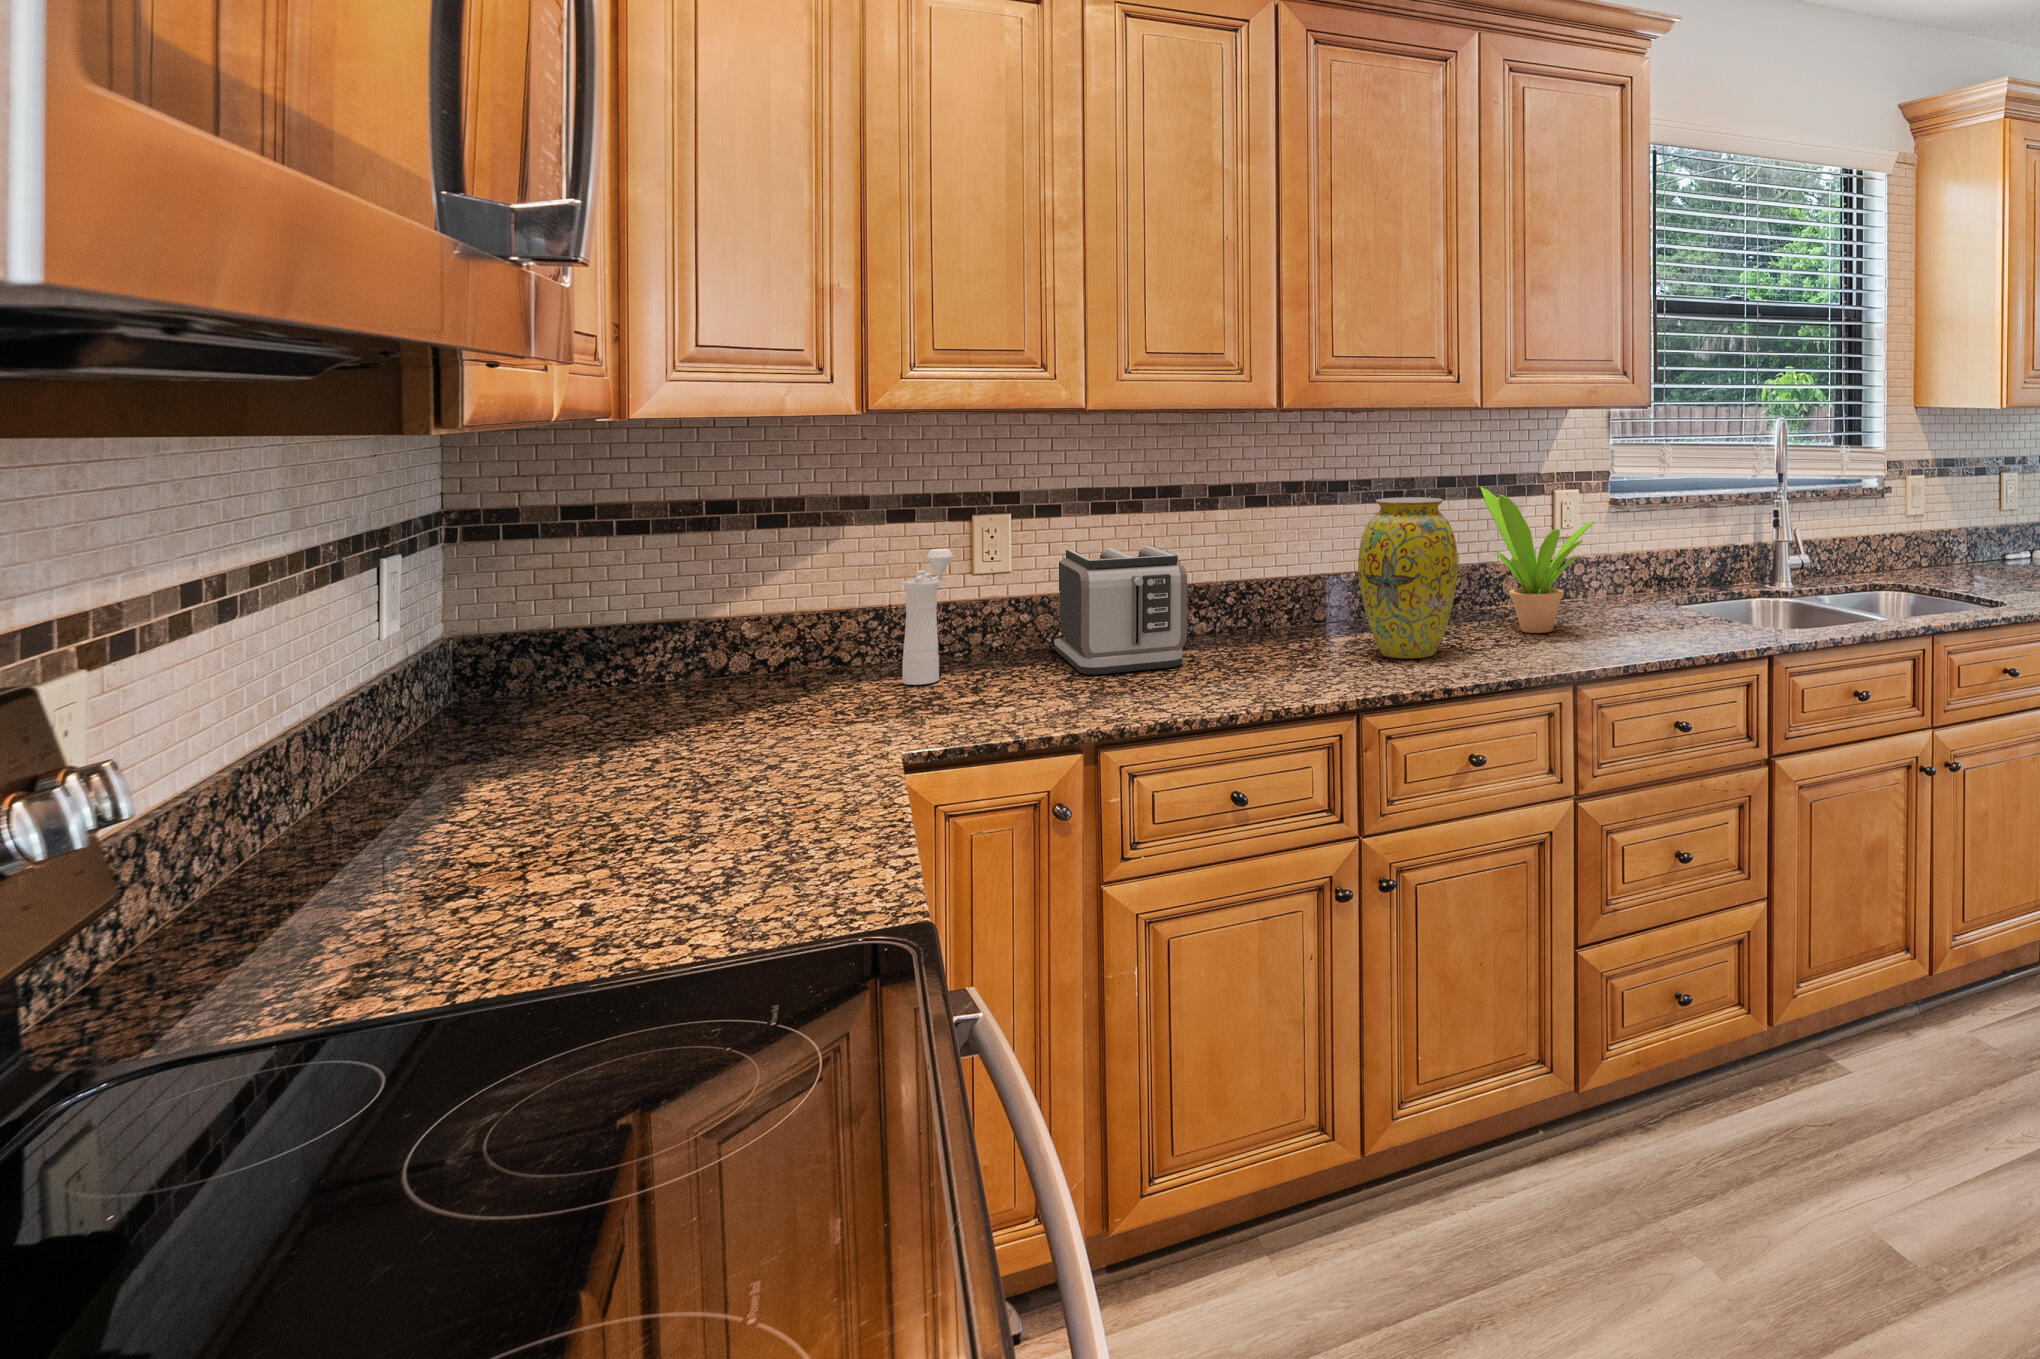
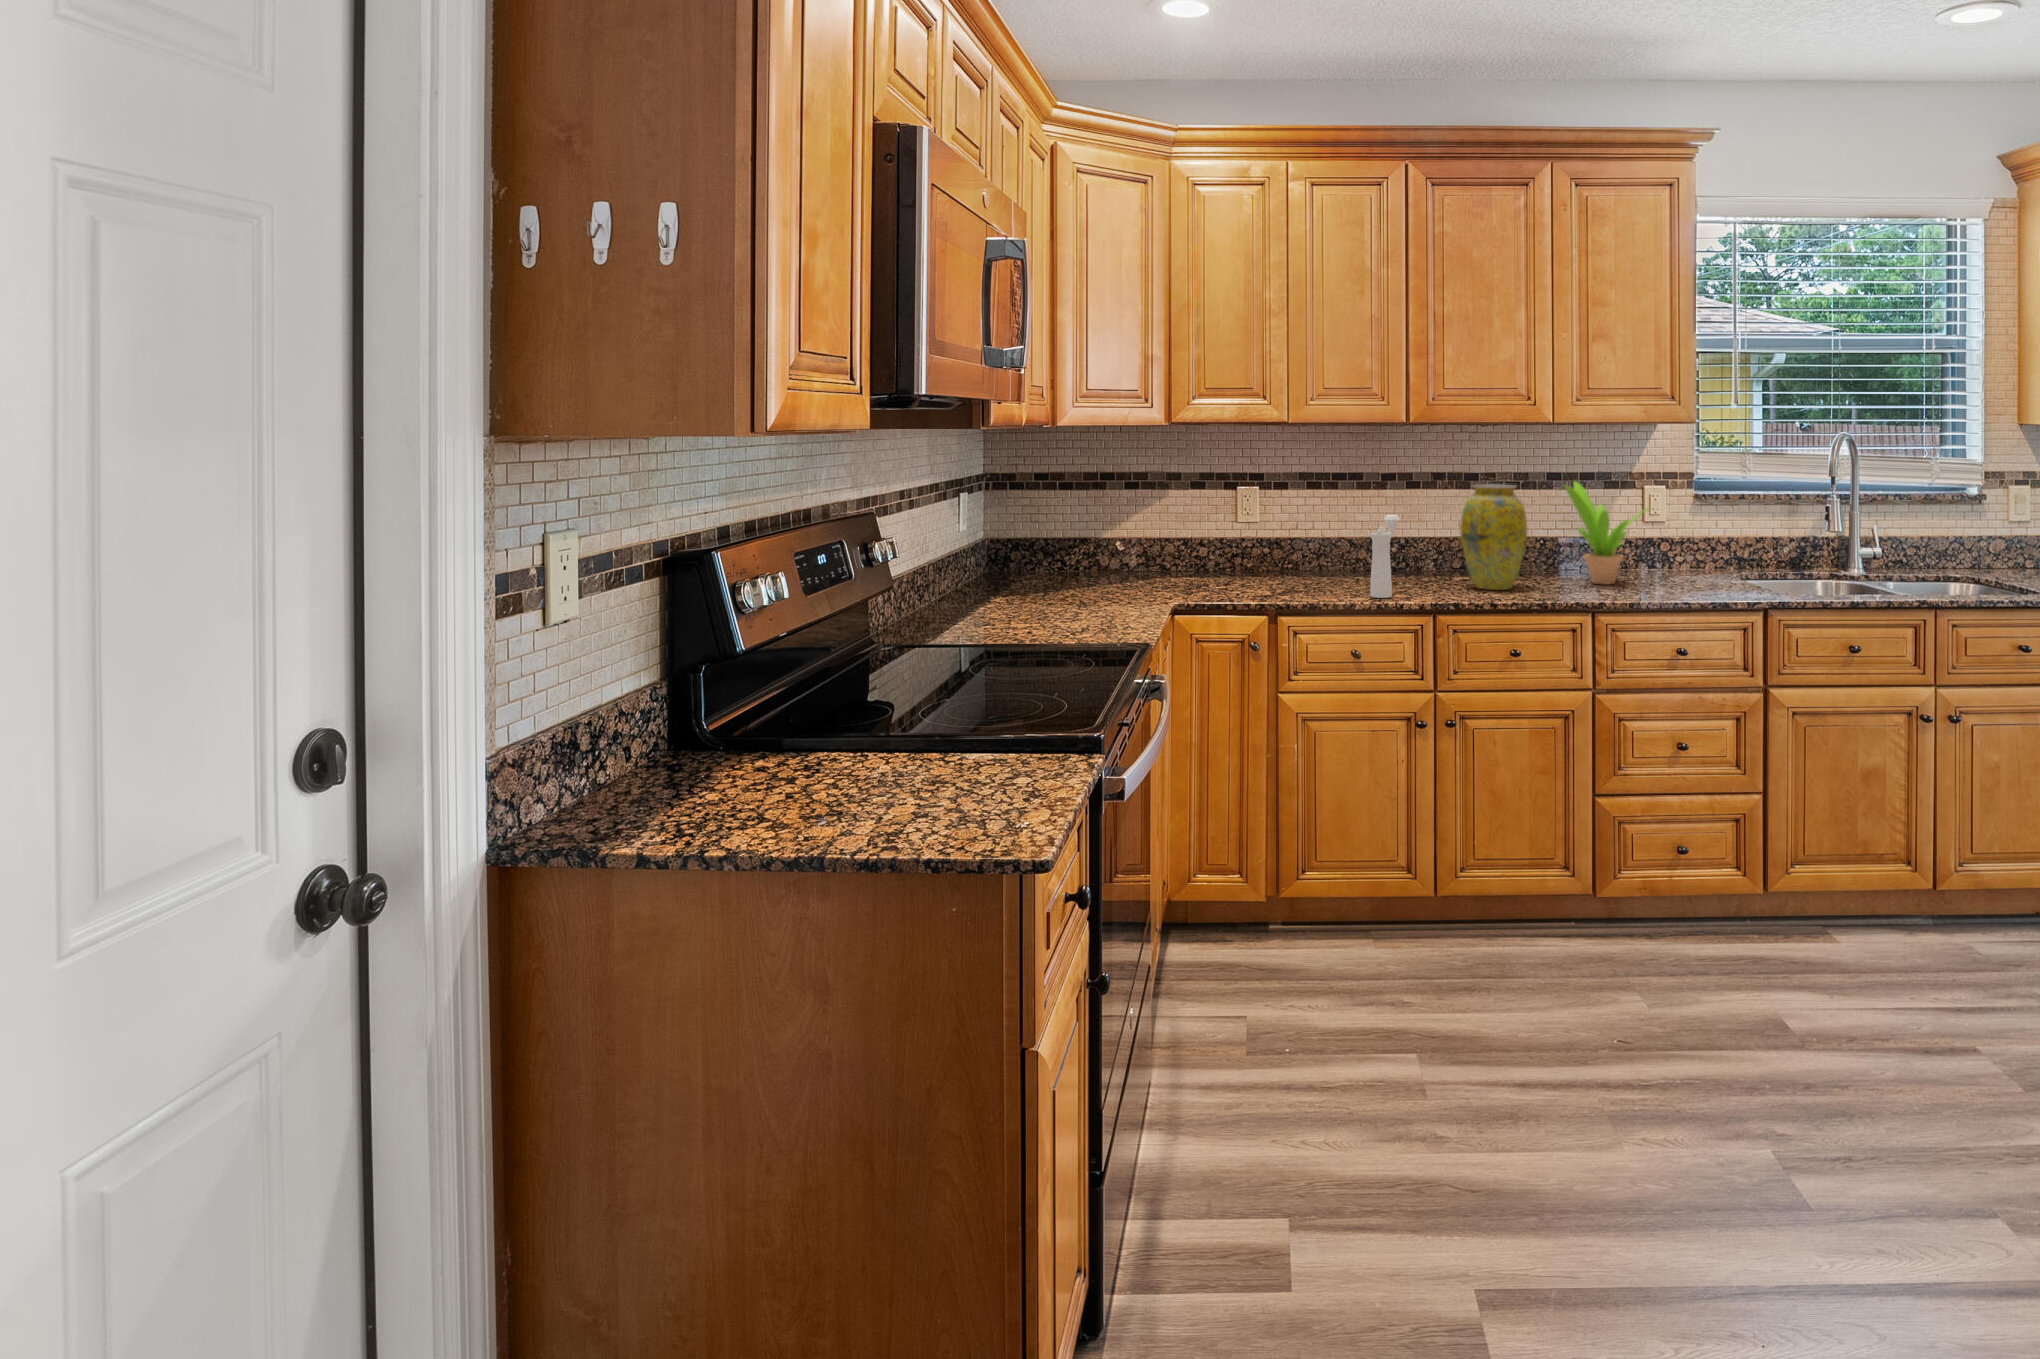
toaster: present [1054,545,1187,675] -> none [1287,509,1352,583]
pepper mill: present [902,549,953,685] -> present [1370,515,1400,598]

